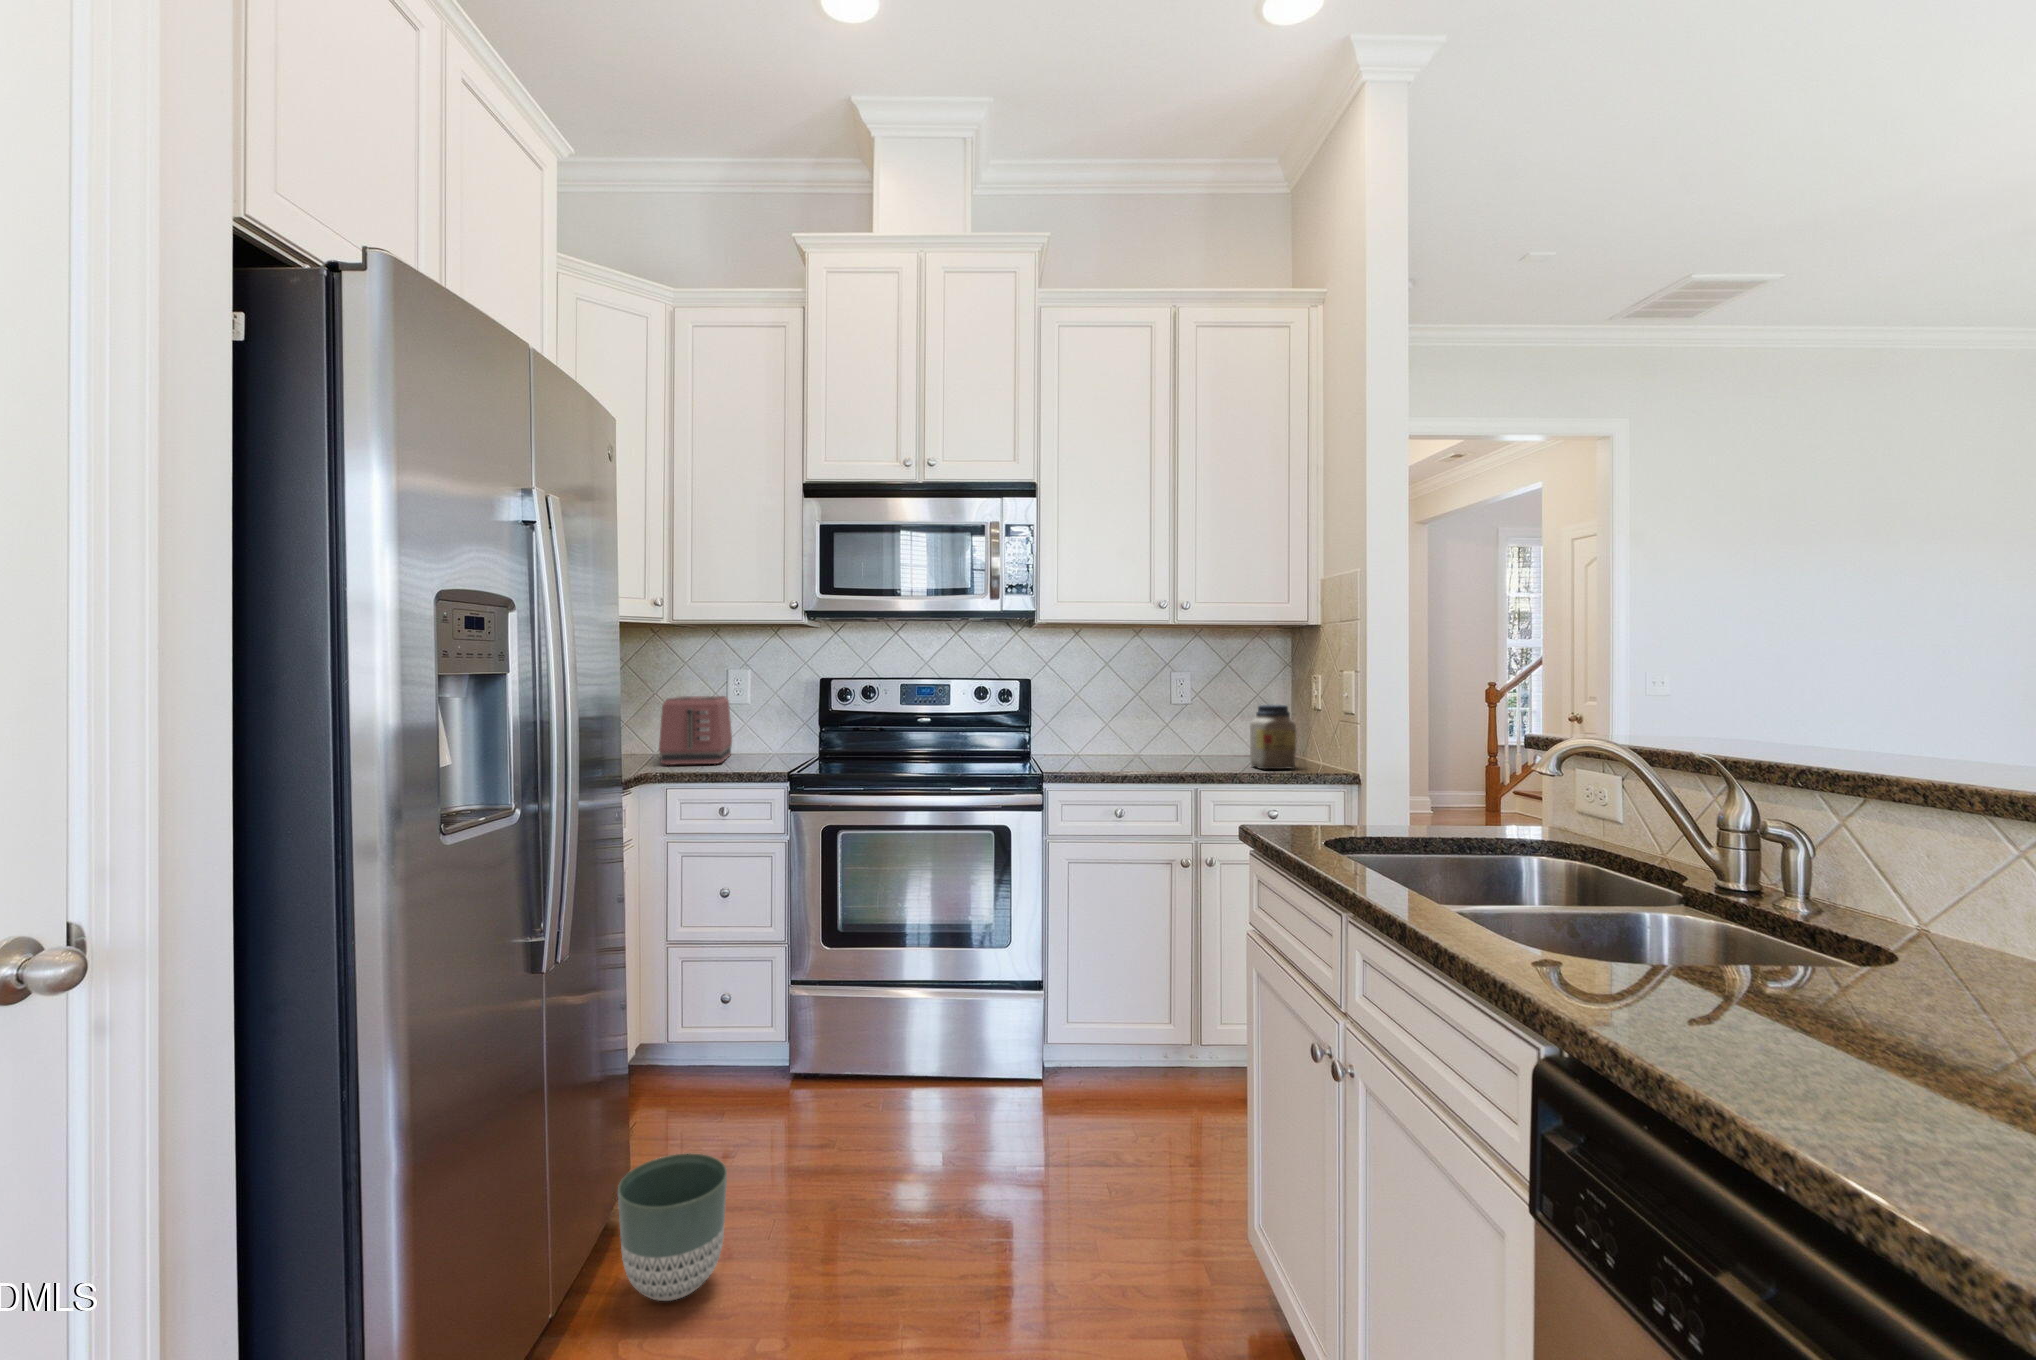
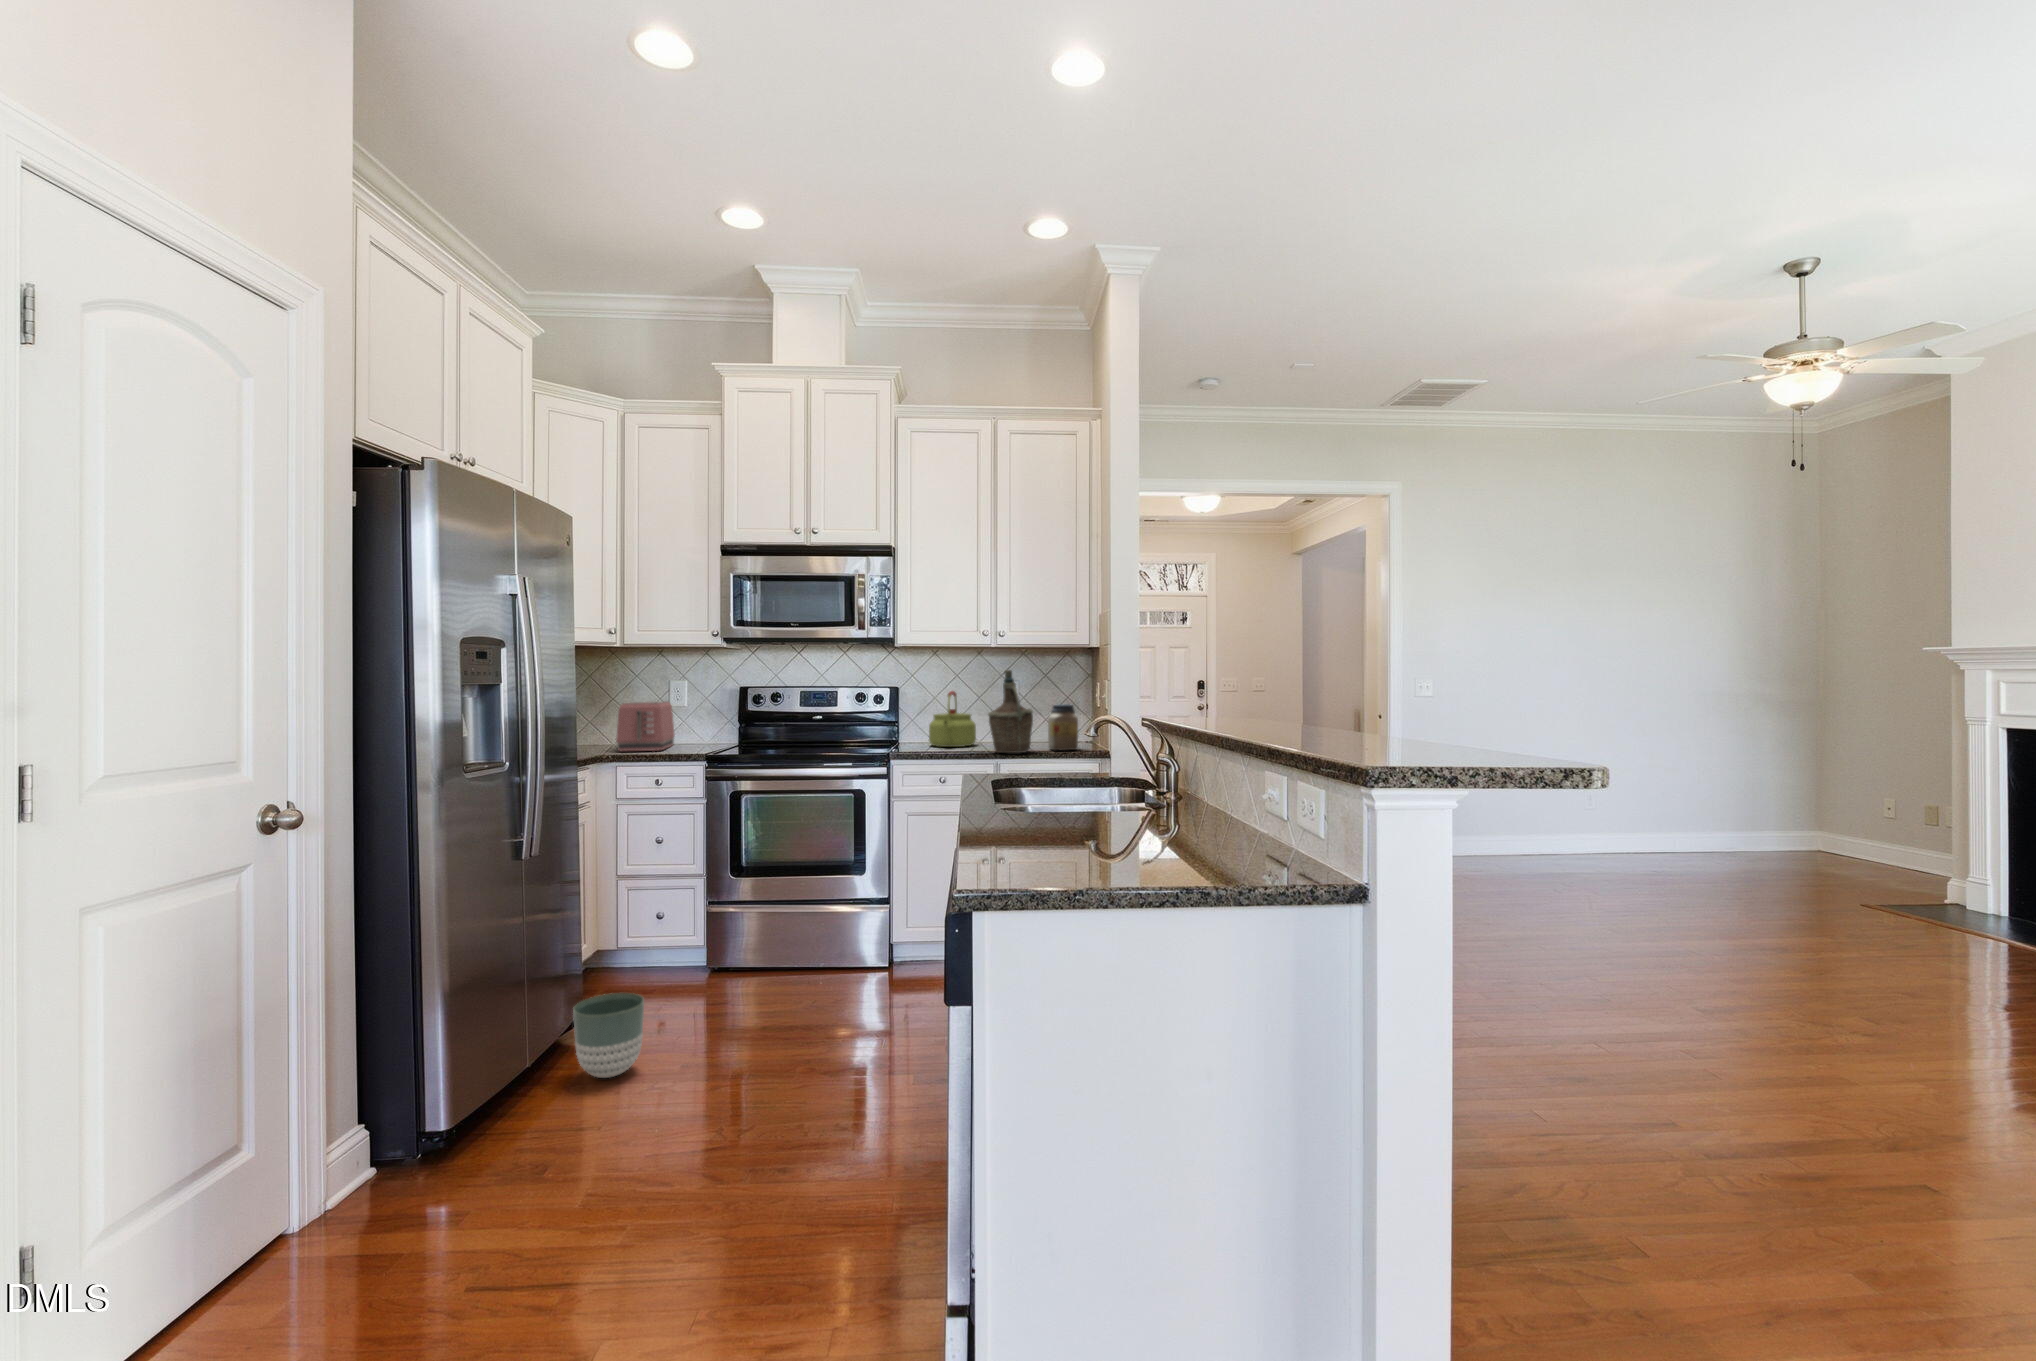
bottle: none [1175,656,1239,774] -> present [988,670,1033,754]
kettle: none [1077,684,1142,762] -> present [929,691,976,747]

